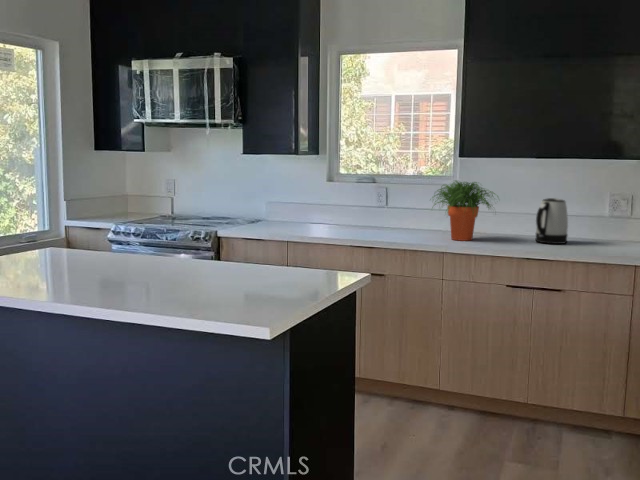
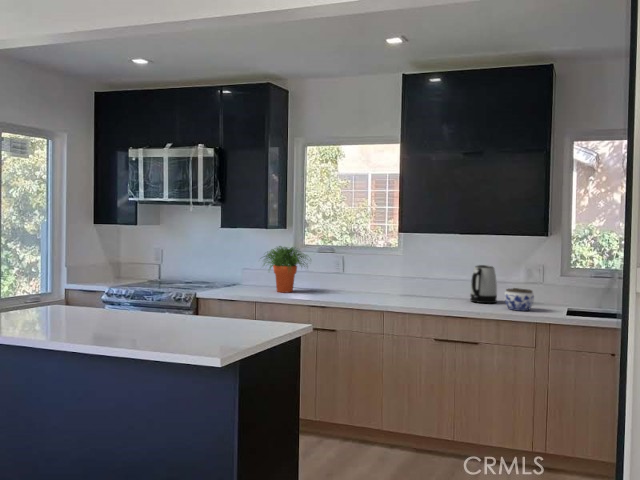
potted plant: present [434,181,495,241] -> present [264,246,307,292]
jar: none [573,226,609,253] -> present [504,288,534,311]

